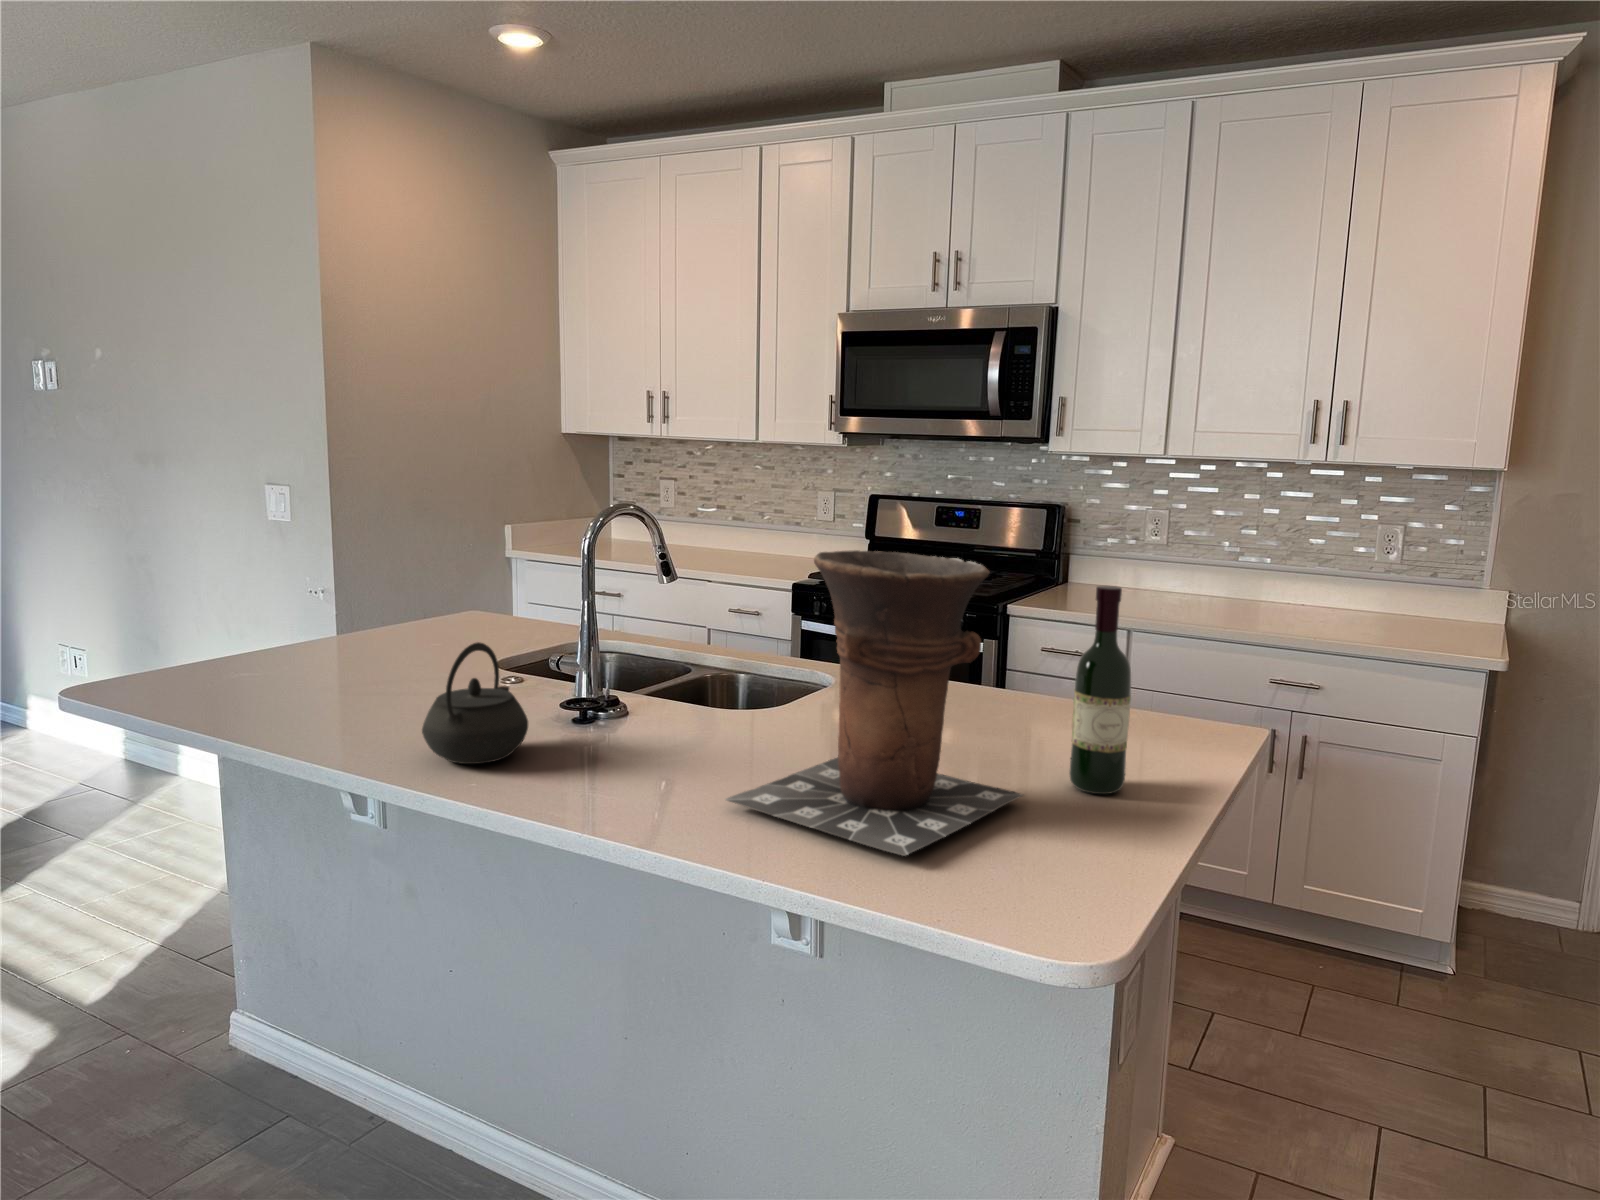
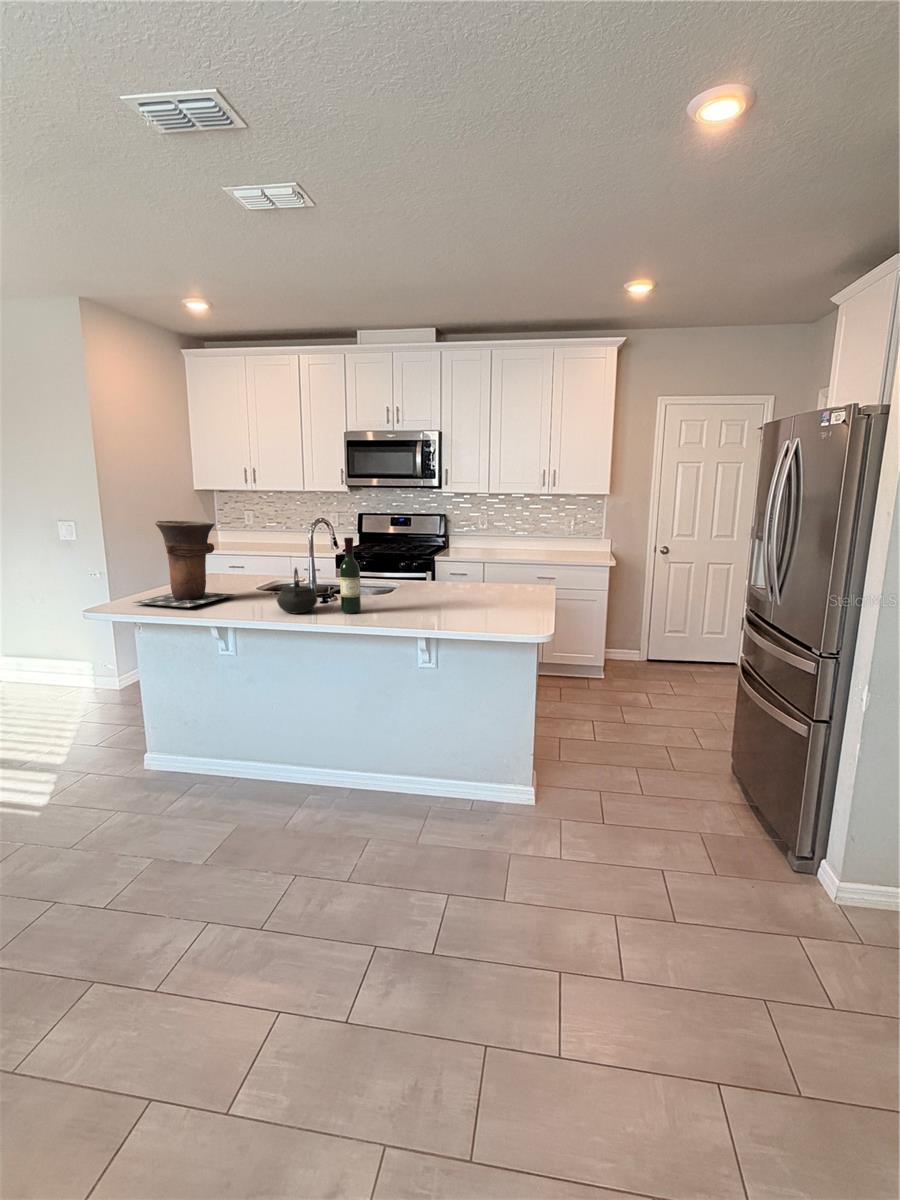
vase: present [725,550,1024,856] -> present [132,521,235,607]
wine bottle: present [1069,586,1131,794] -> present [340,537,361,613]

